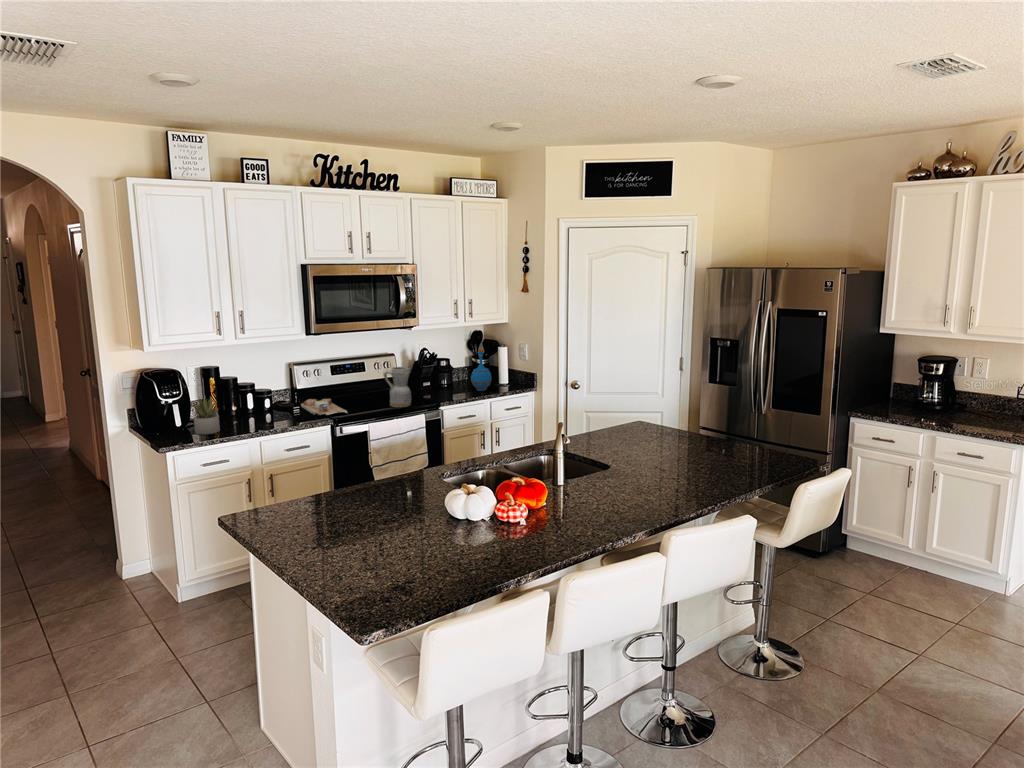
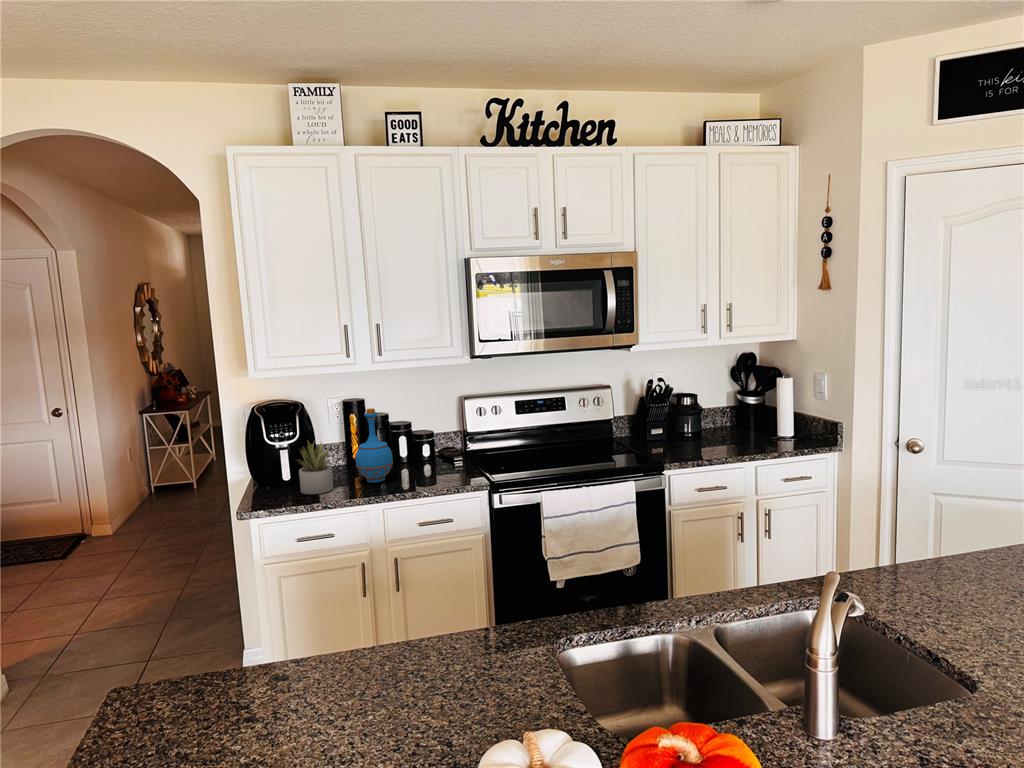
bottle: present [471,349,492,391] -> present [356,408,393,483]
ceramic pitcher: present [384,367,411,407] -> none [578,406,619,468]
cutting board: present [301,399,347,415] -> none [468,447,517,475]

